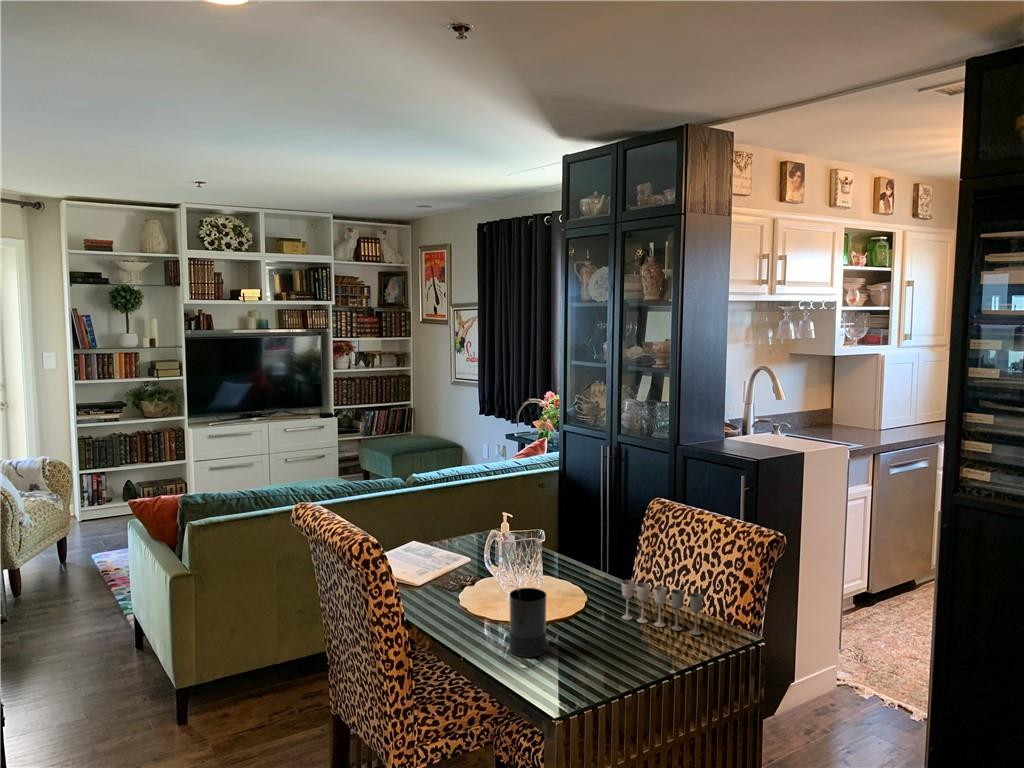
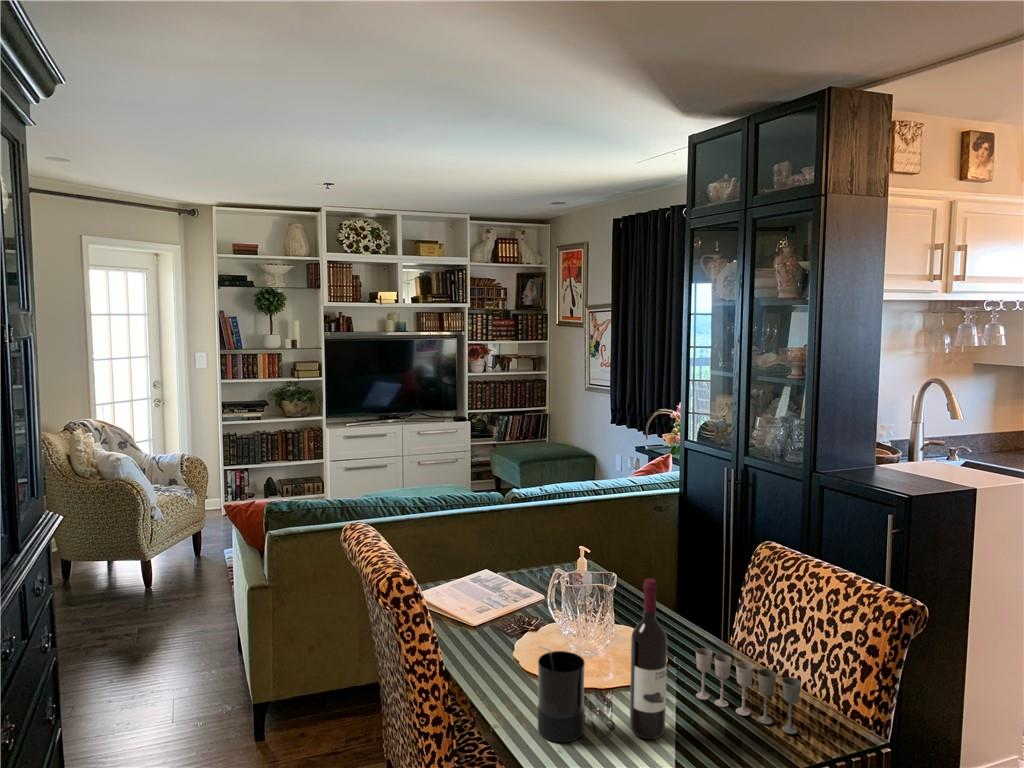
wine bottle: none [580,524,608,649] -> present [630,578,667,739]

